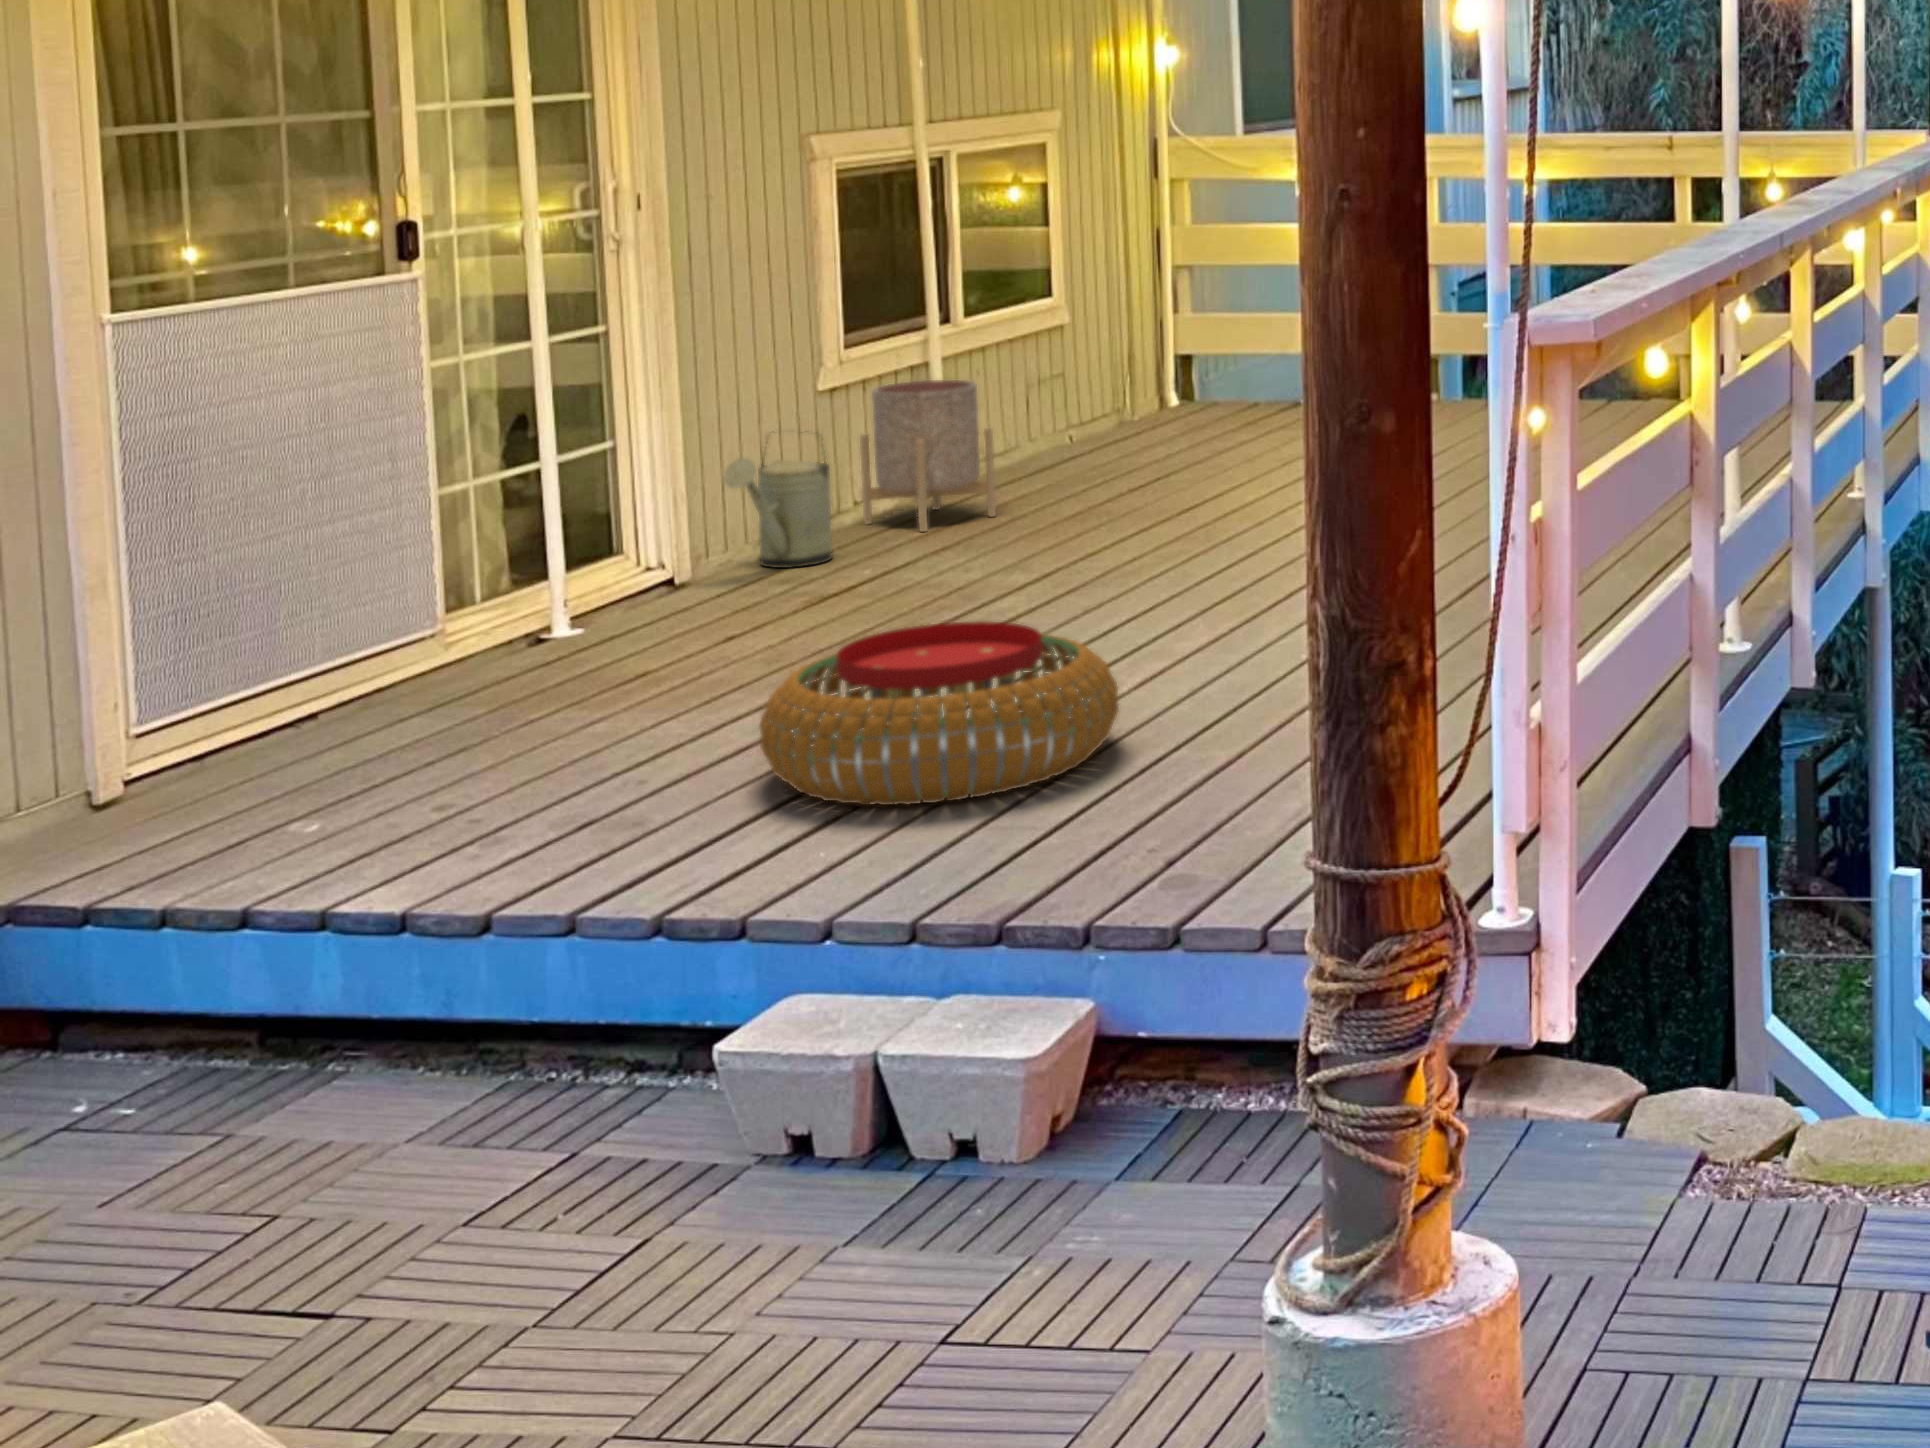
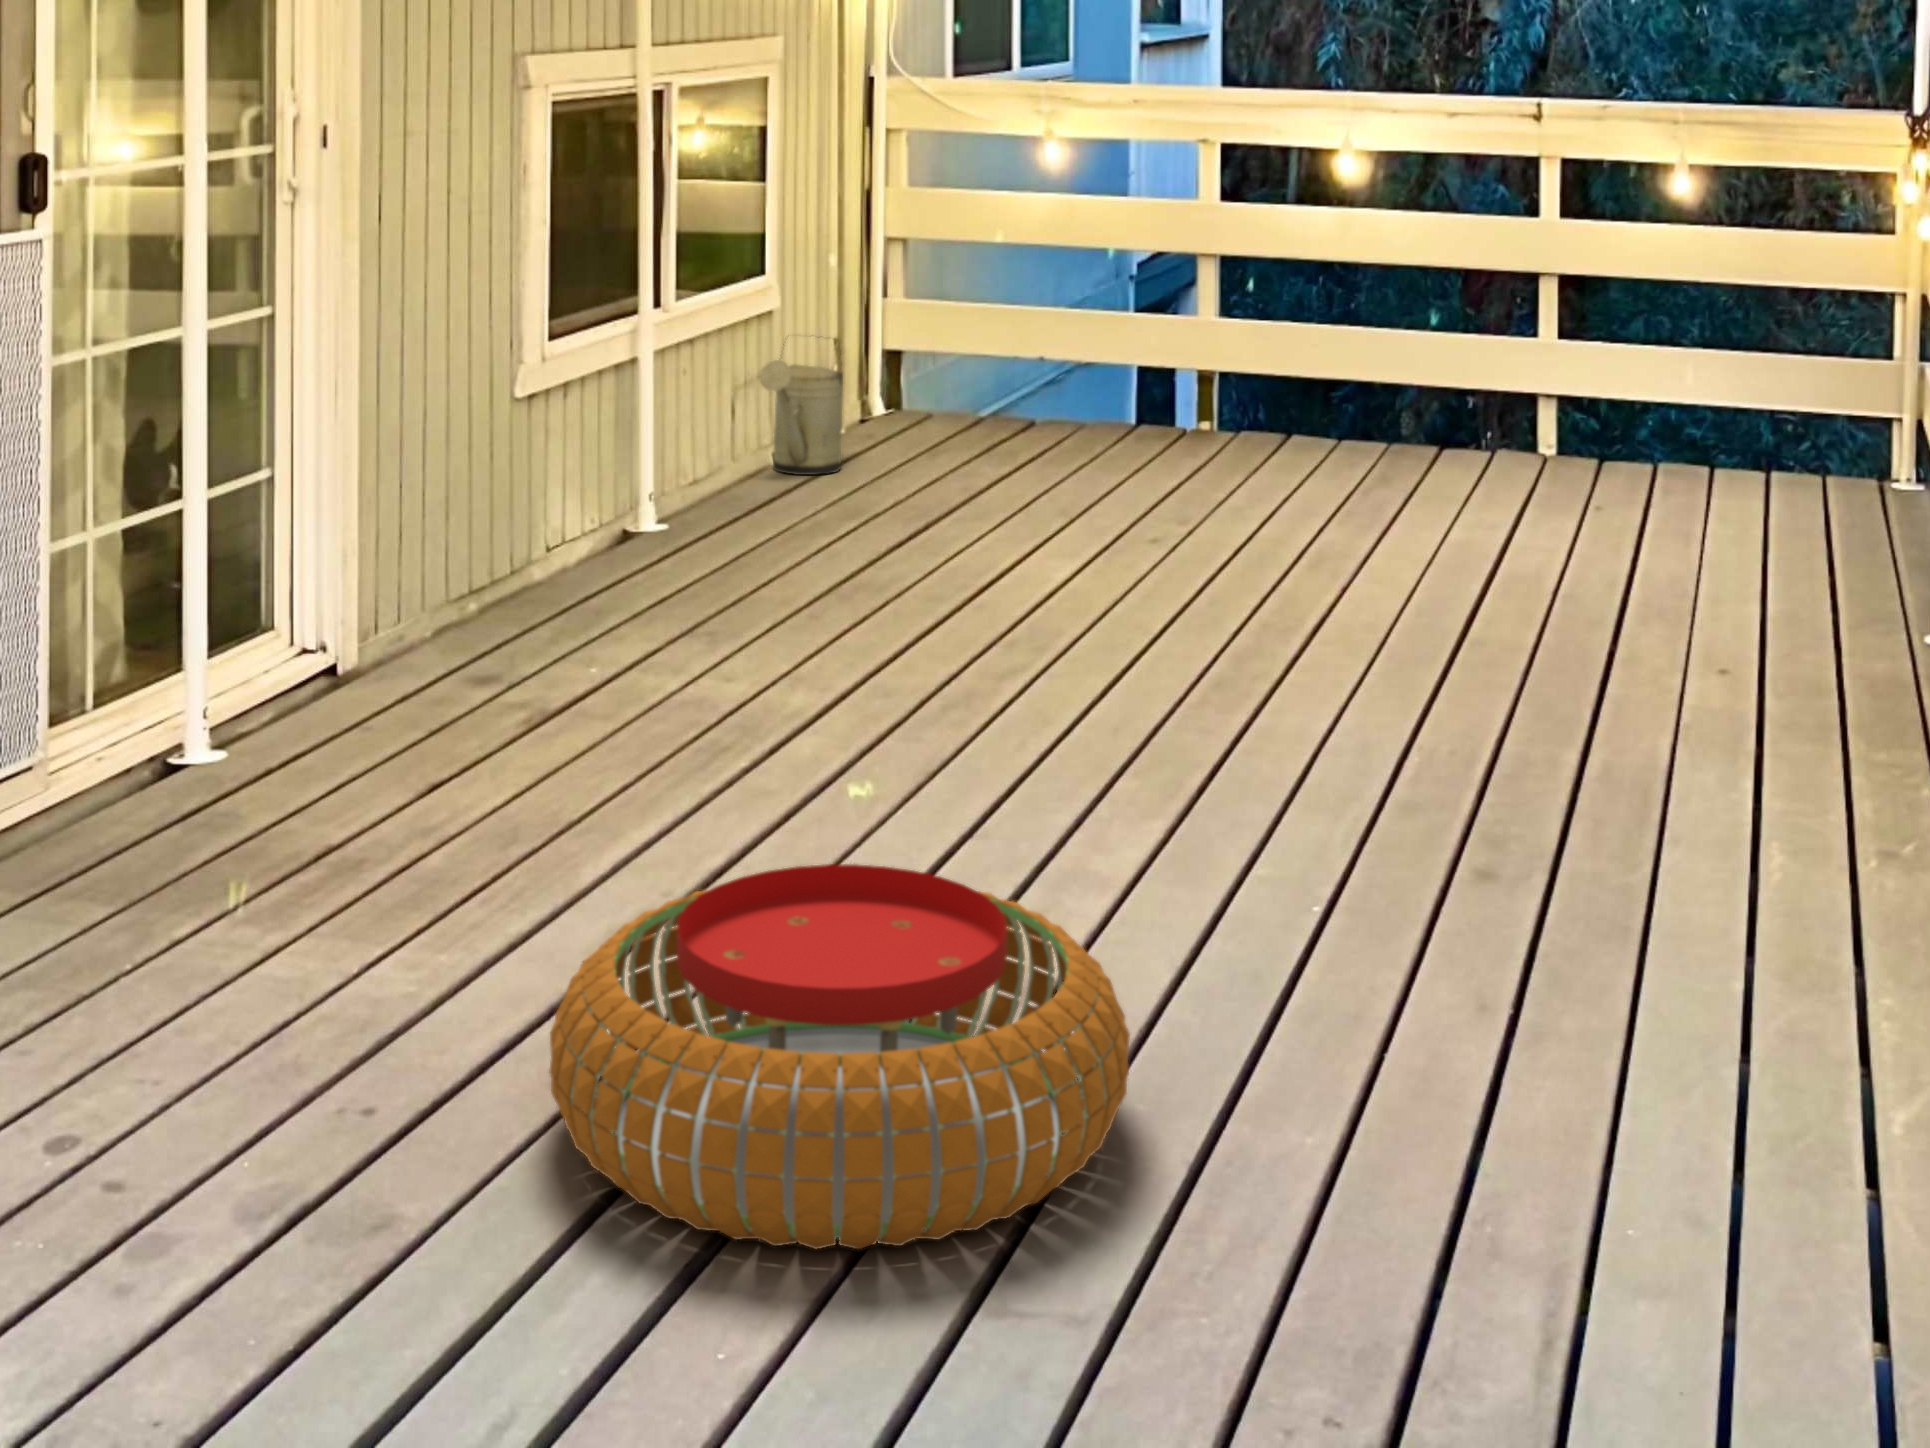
planter: present [860,380,996,532] -> none [558,386,728,597]
watering can: present [723,431,832,568] -> present [759,337,843,475]

